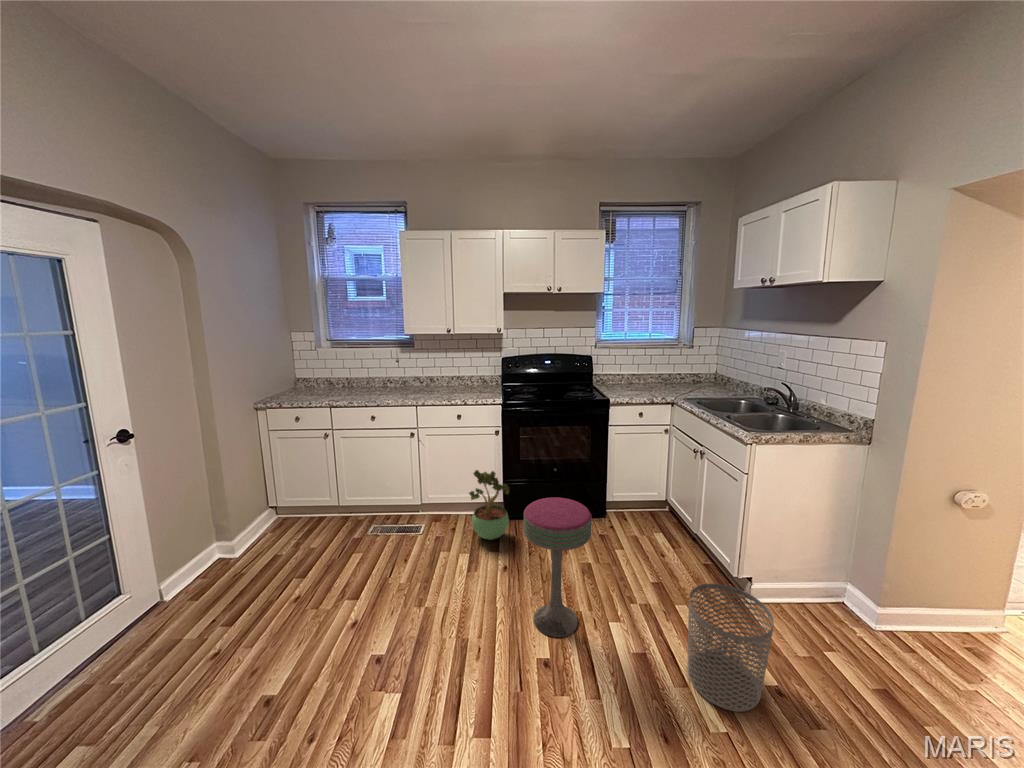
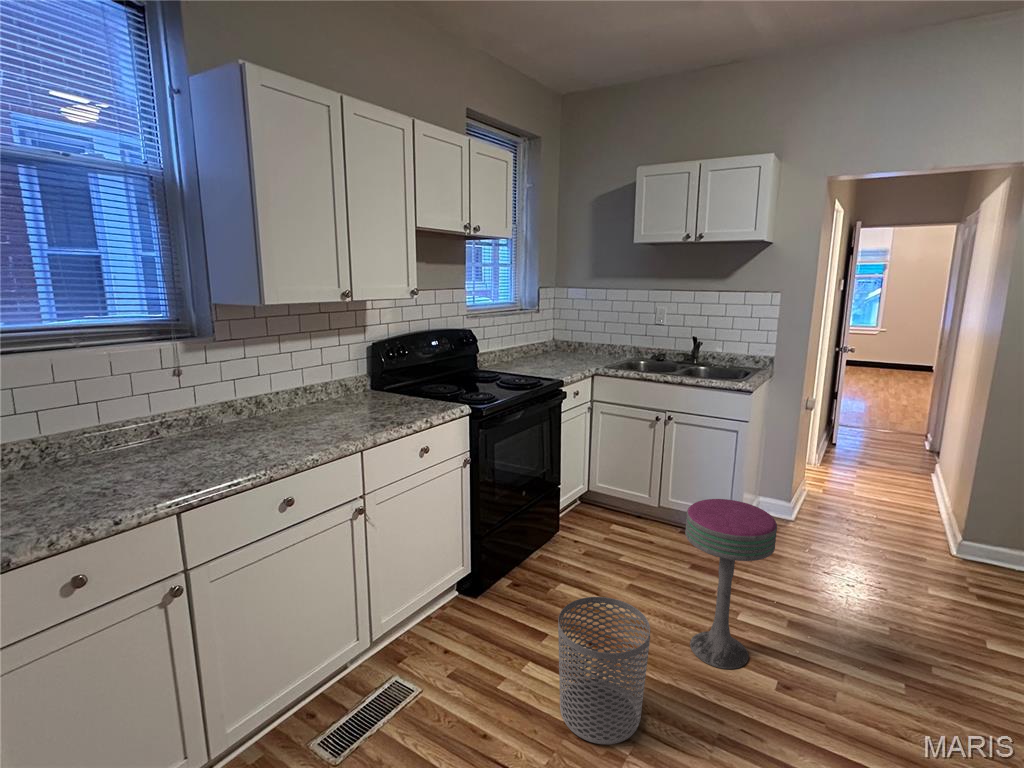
potted plant: present [469,470,510,540] -> none [477,520,551,635]
waste bin: present [687,583,774,712] -> present [558,597,650,744]

